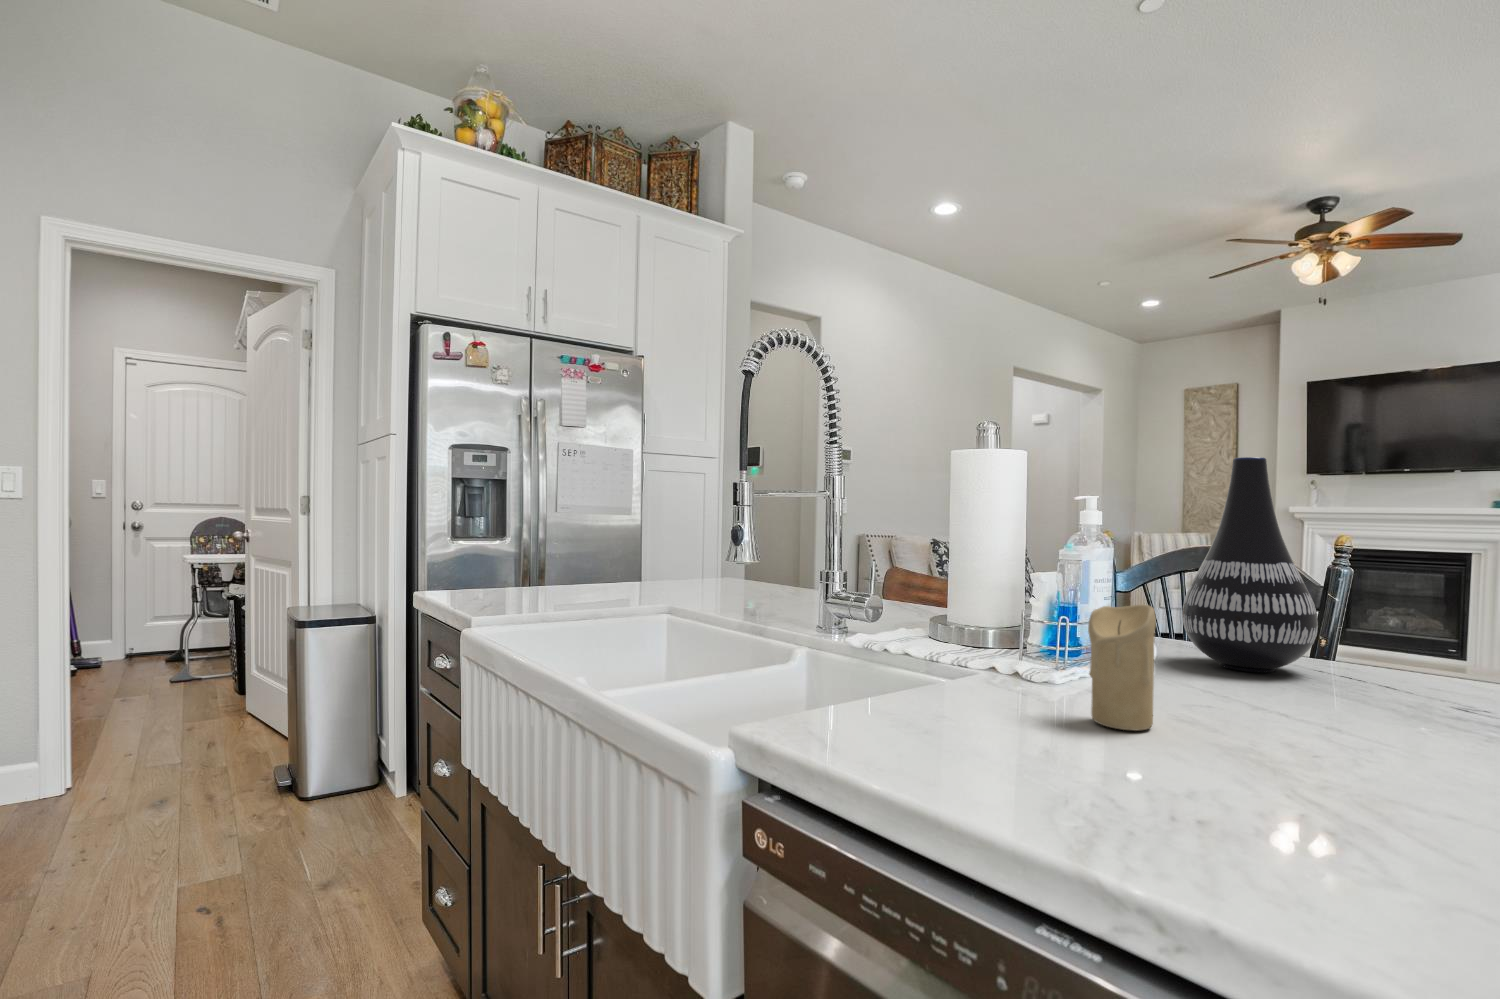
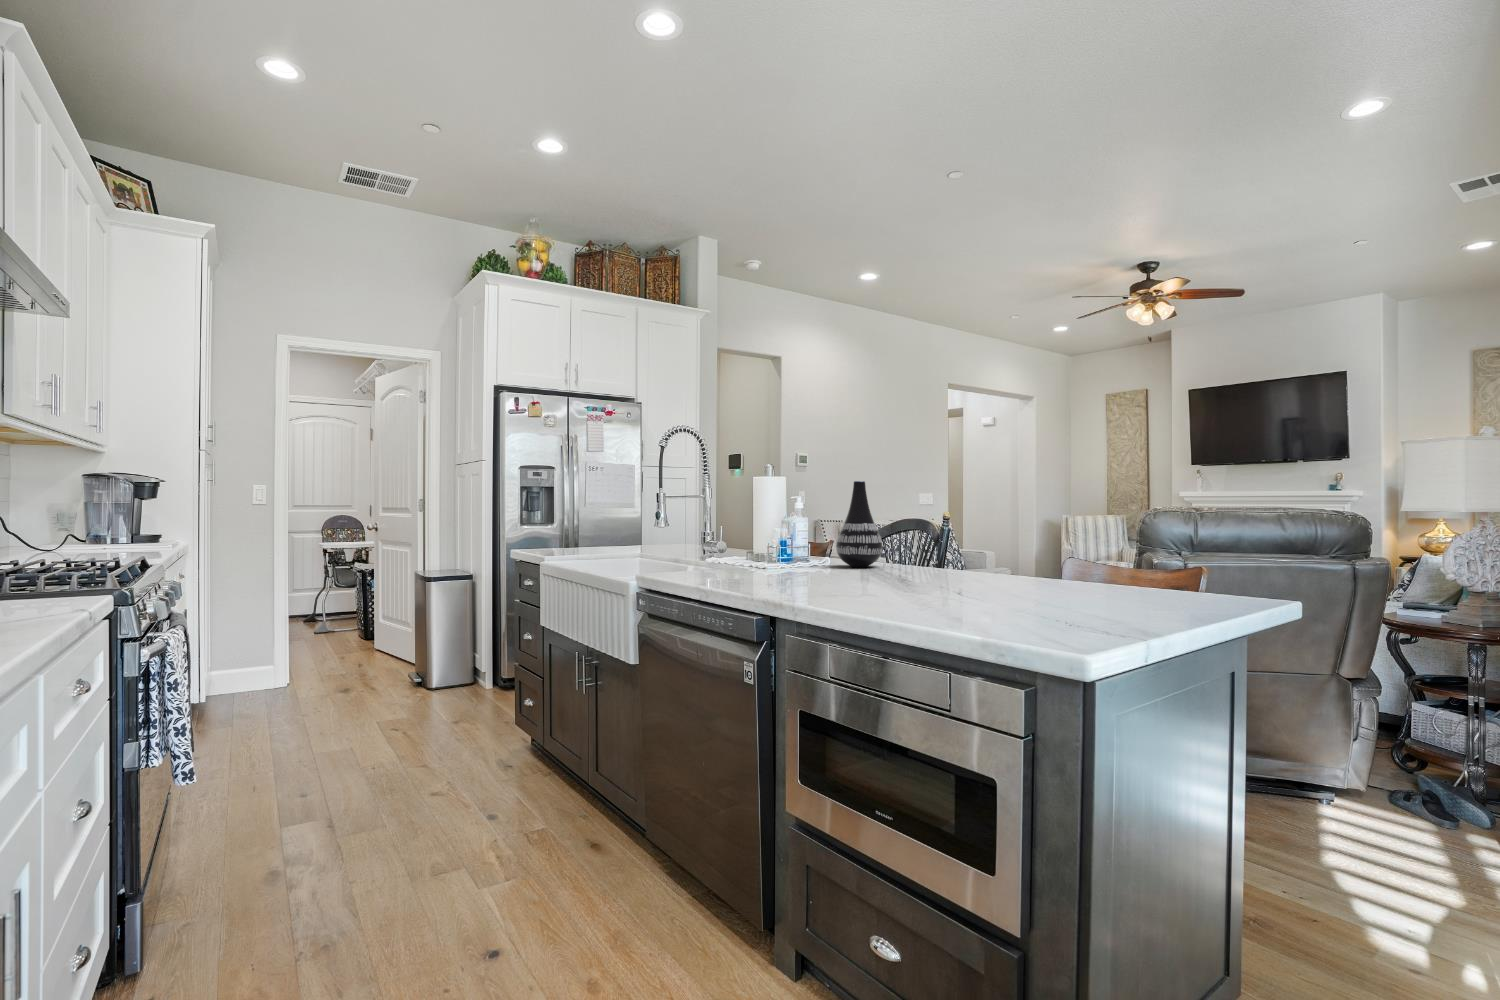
candle: present [1088,605,1156,731] -> none [754,536,774,575]

